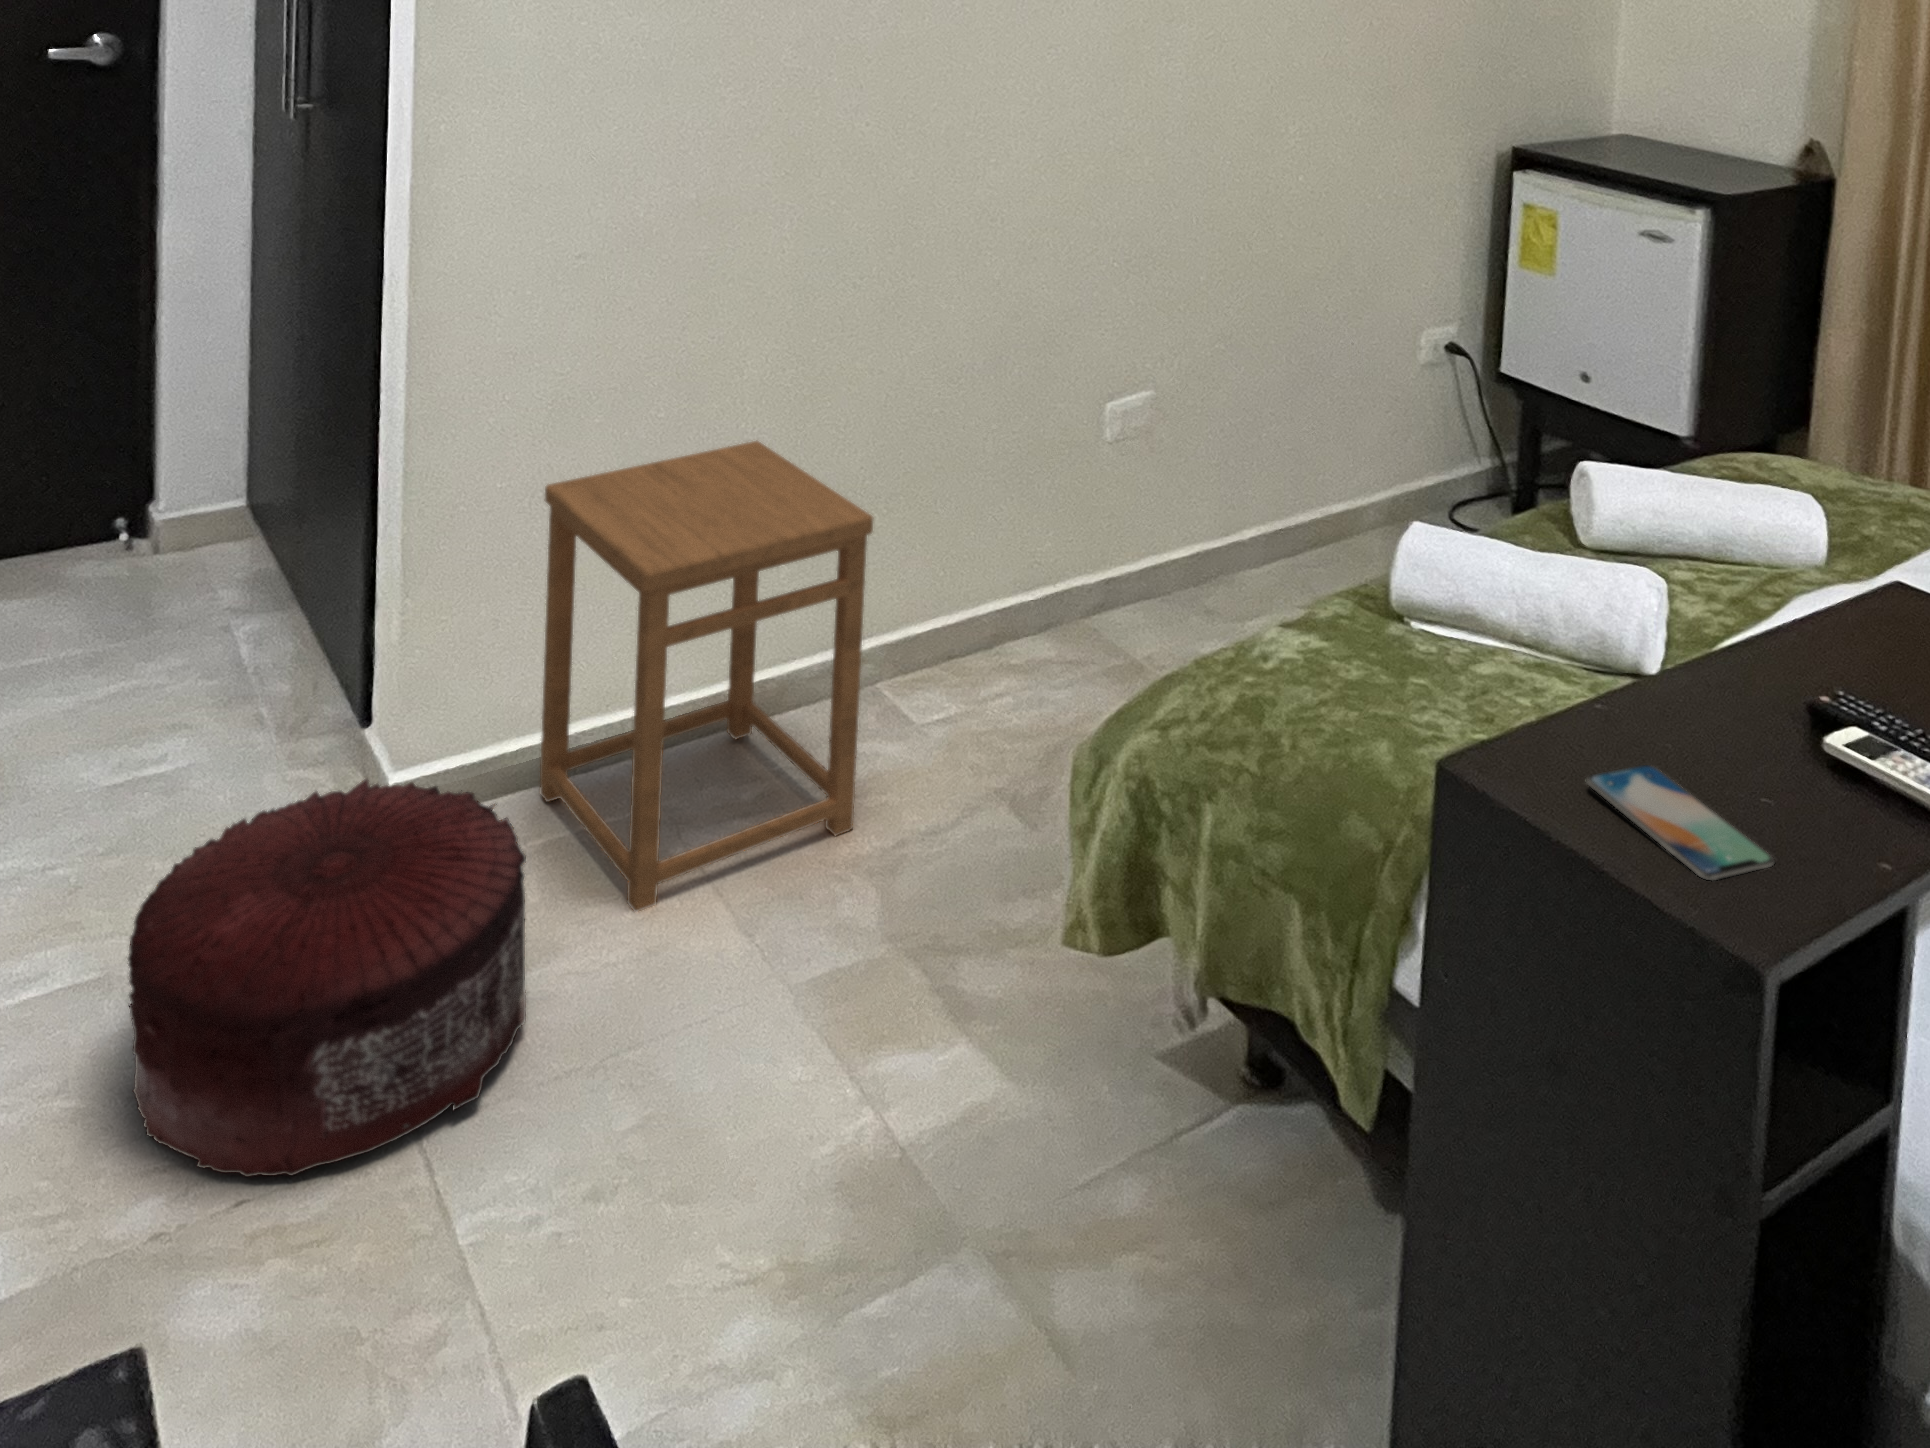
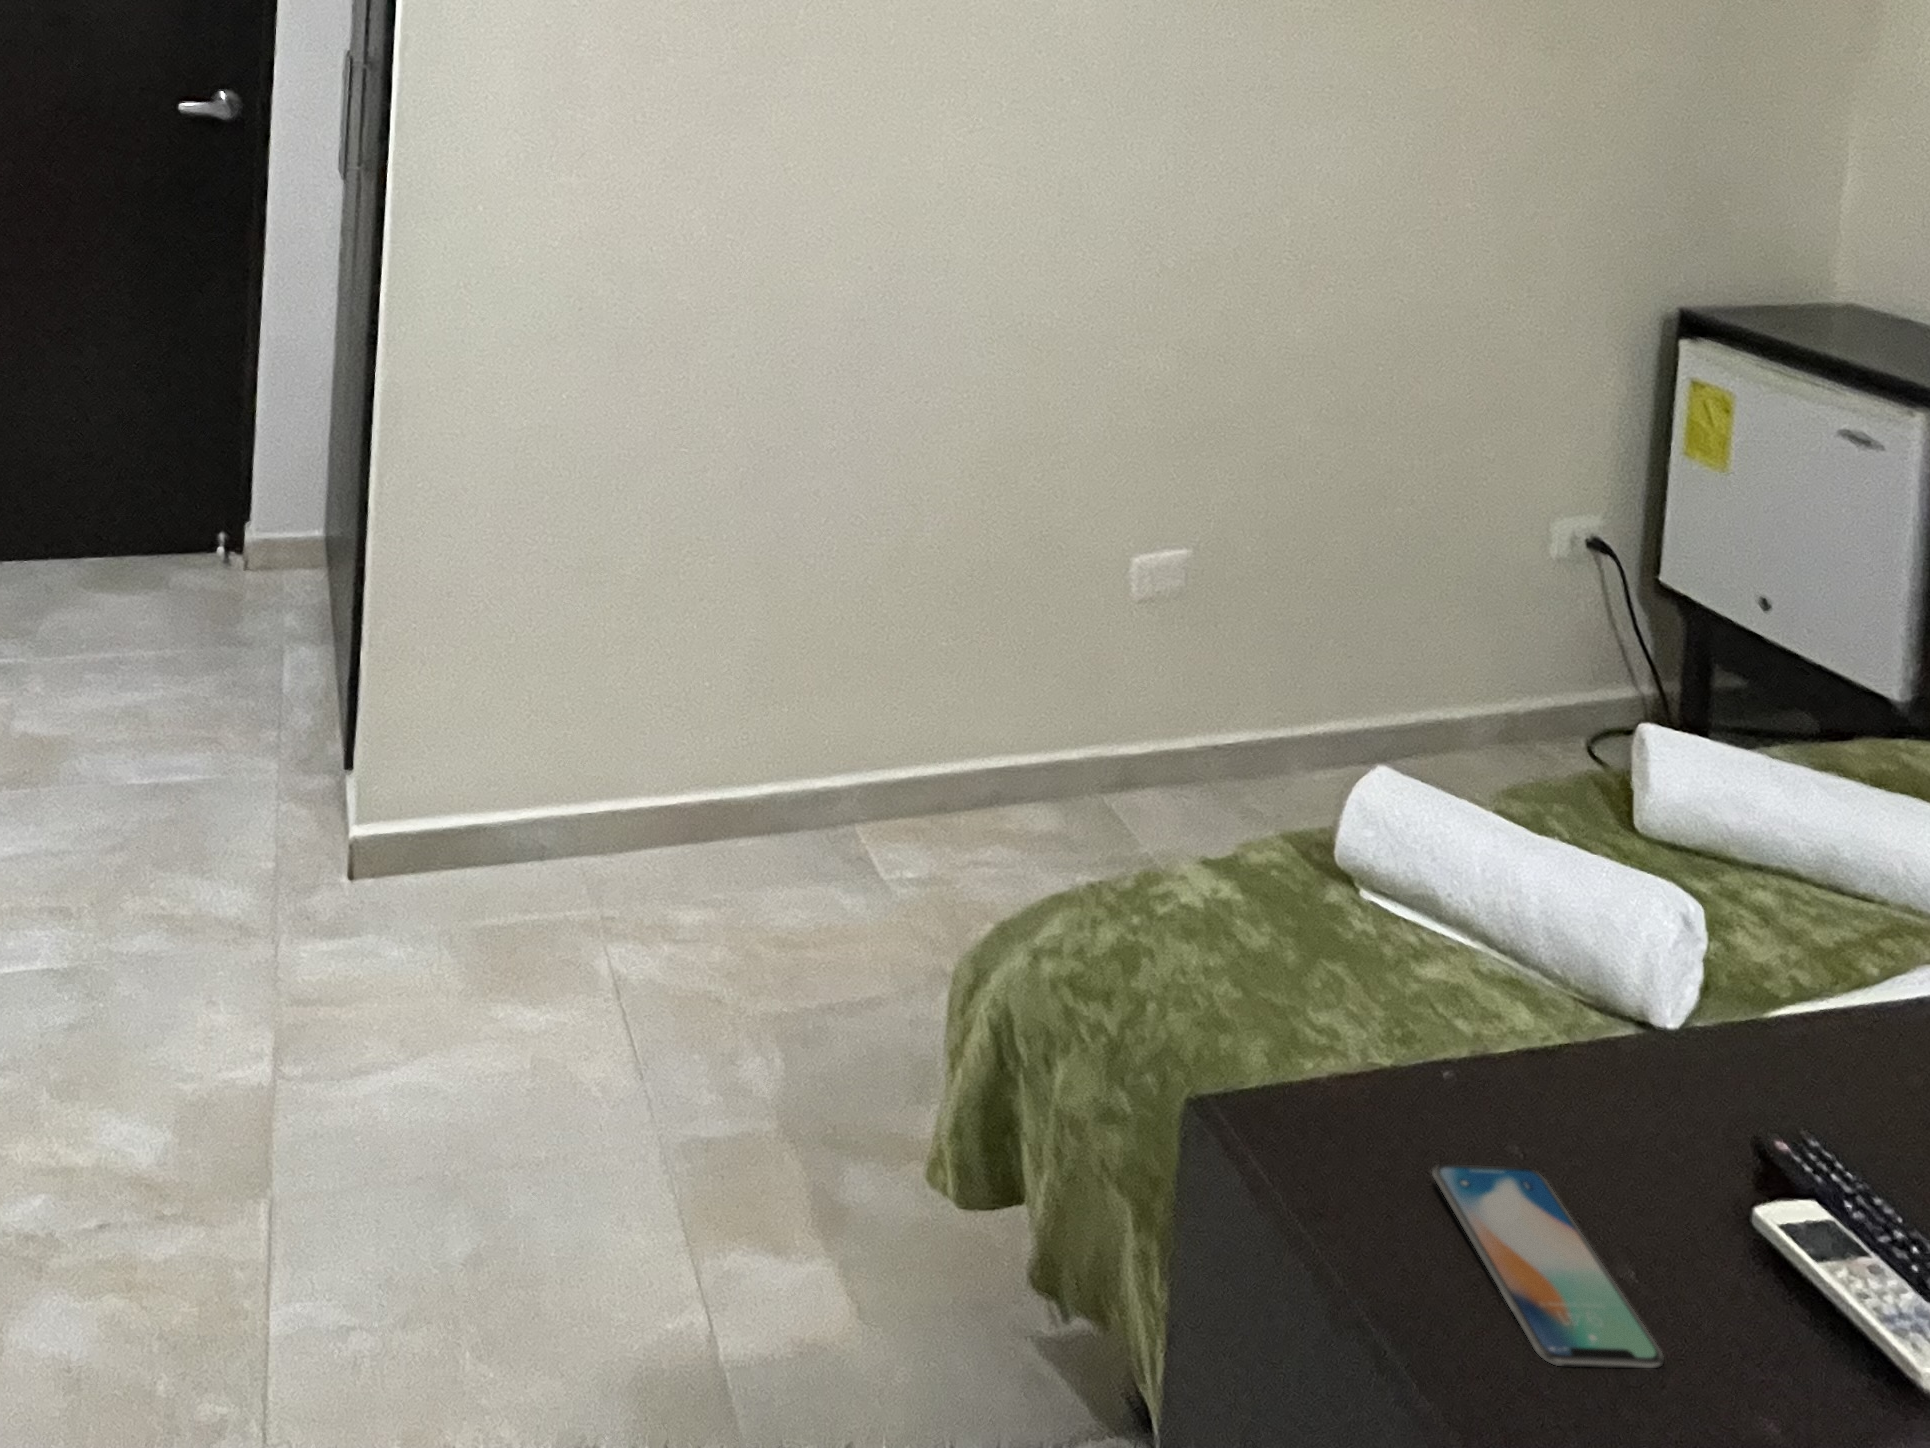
side table: present [540,441,873,912] -> none [495,546,813,1024]
pouf: present [128,779,526,1177] -> none [44,828,418,1216]

